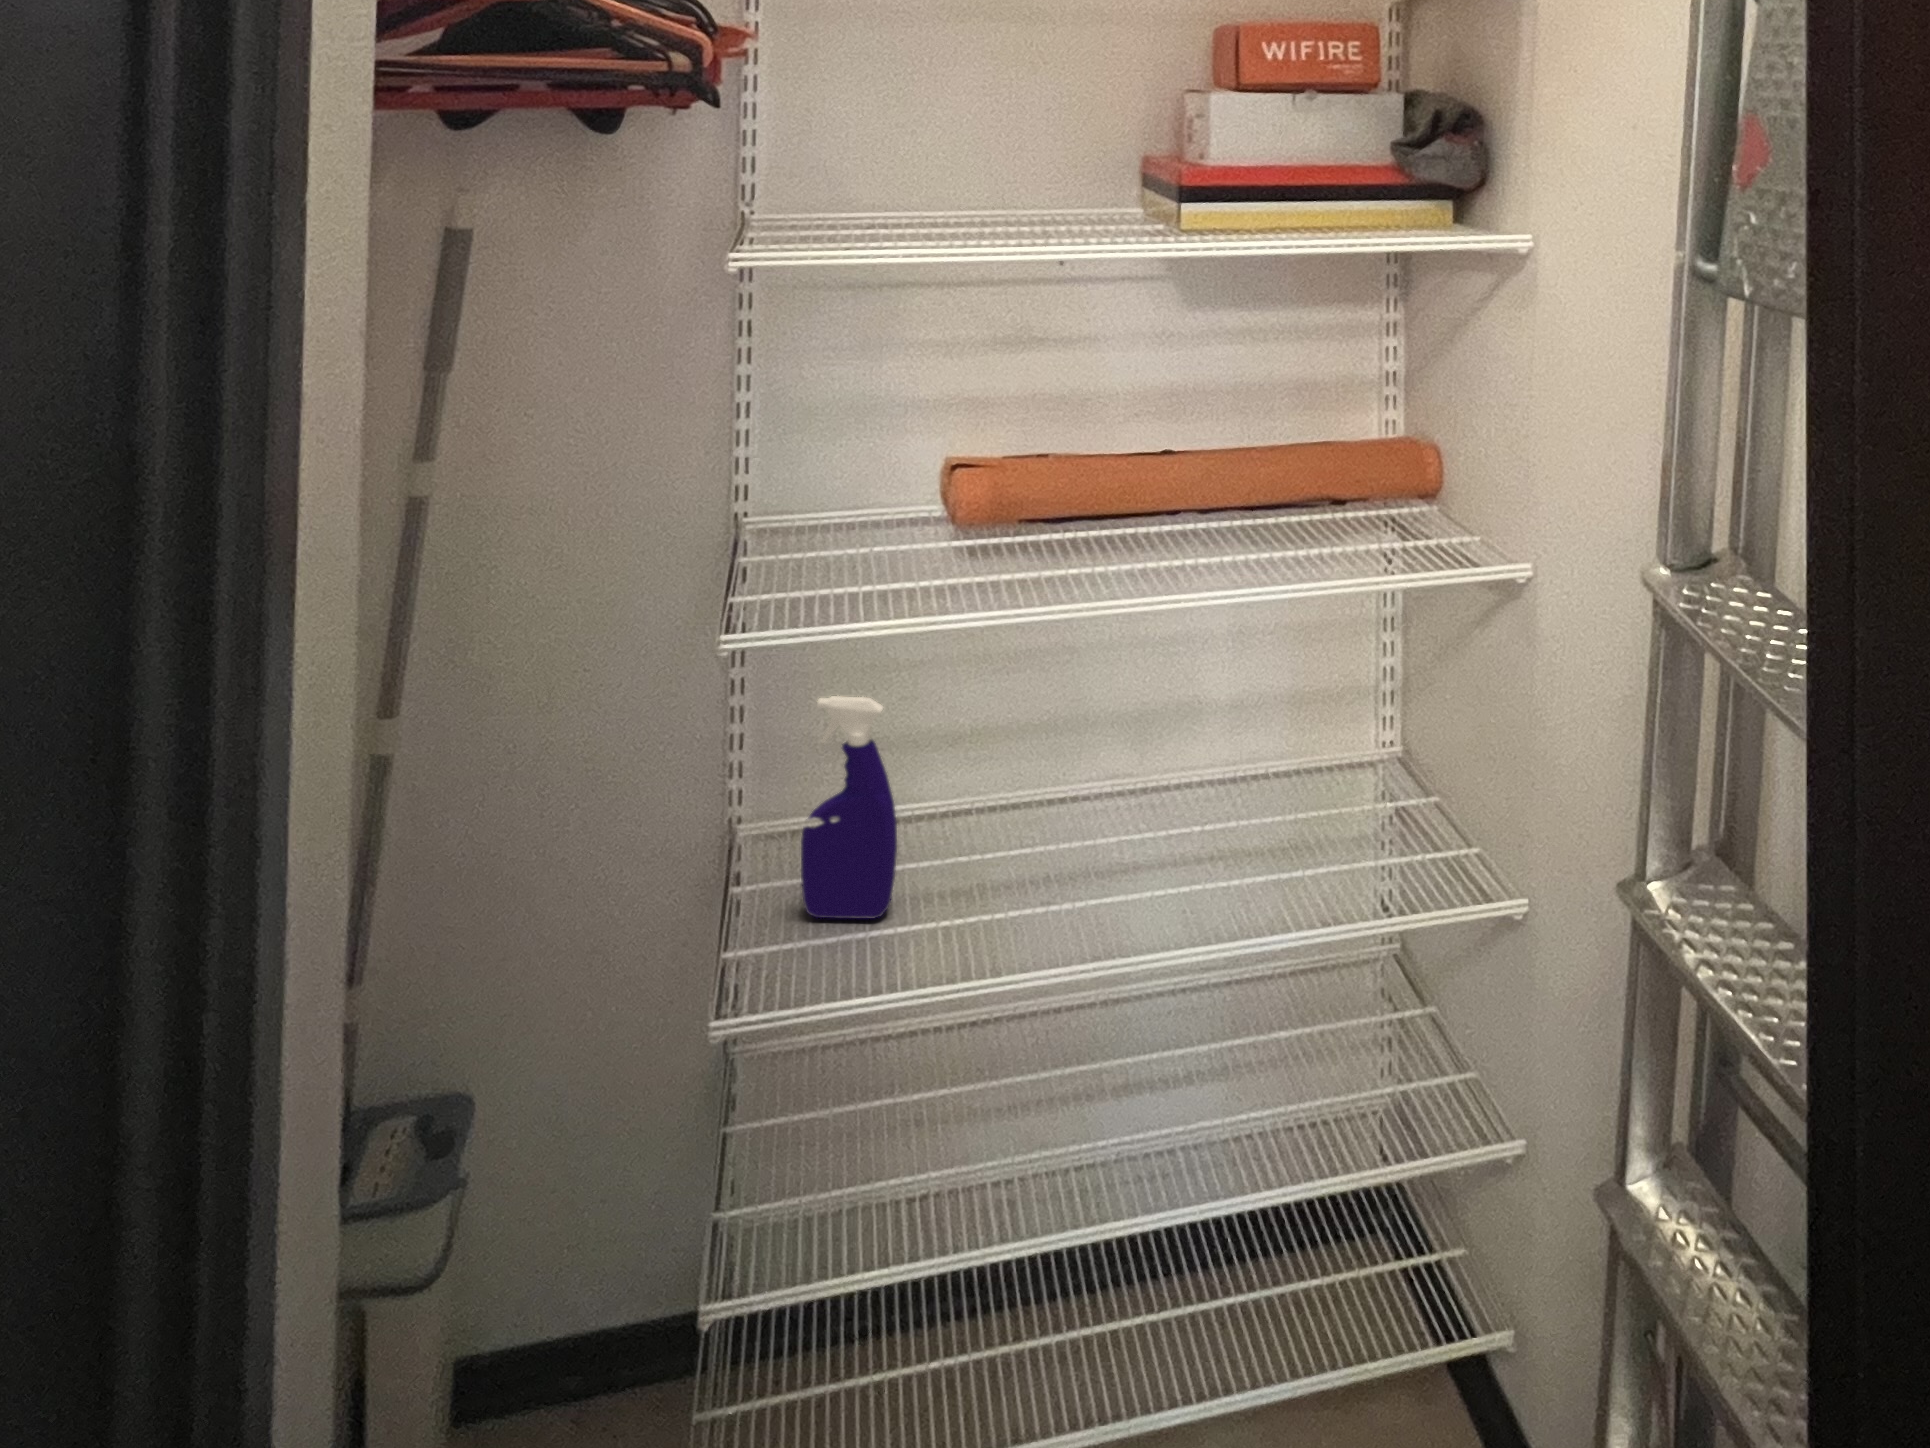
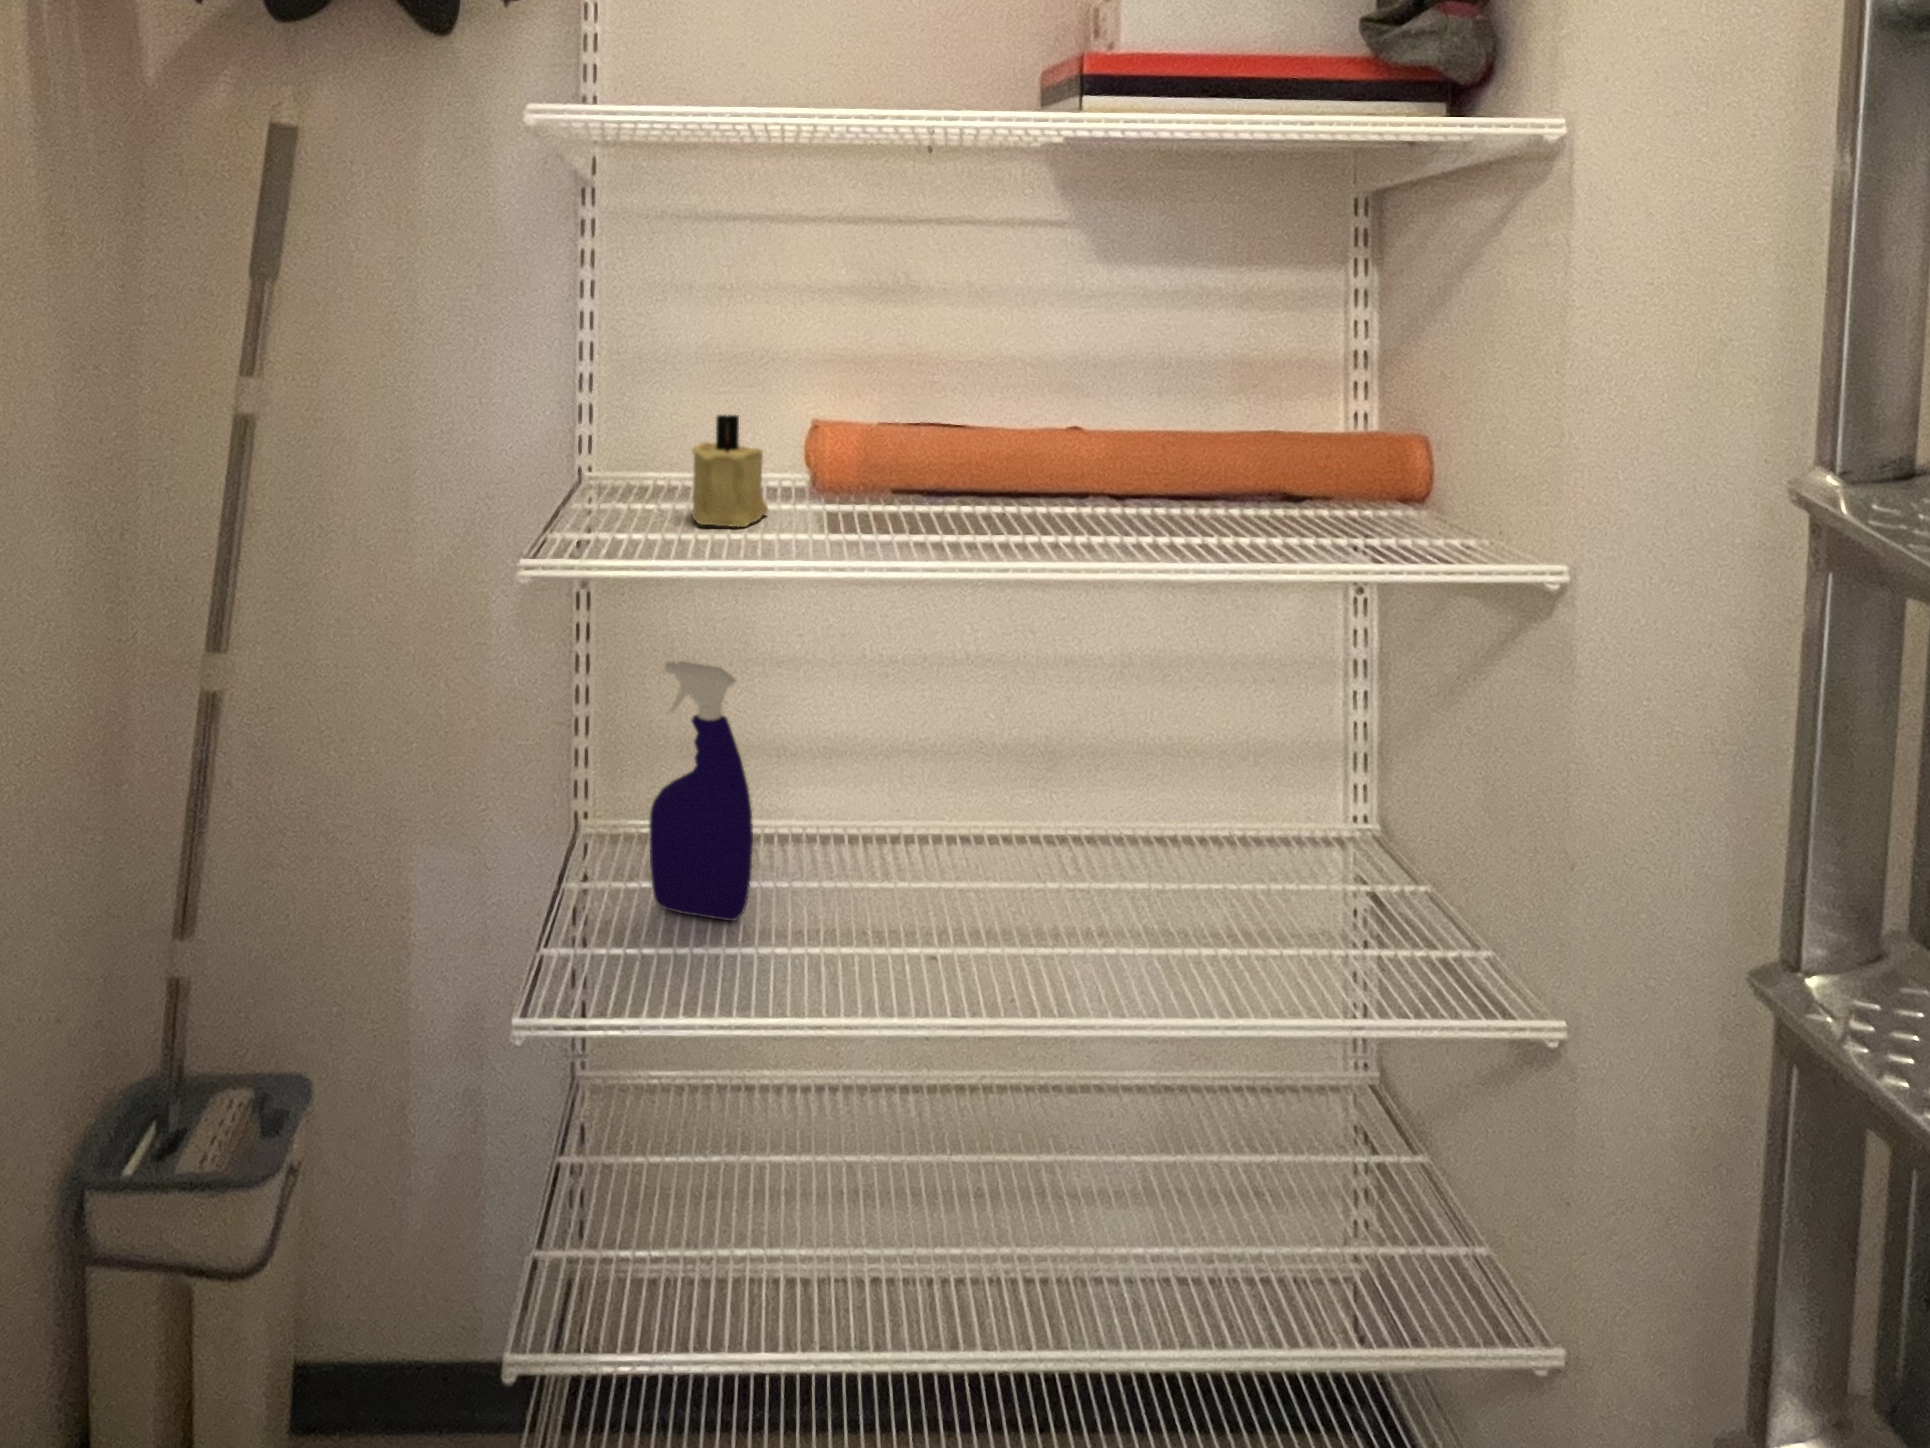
candle: none [847,480,915,582] -> present [692,415,768,527]

